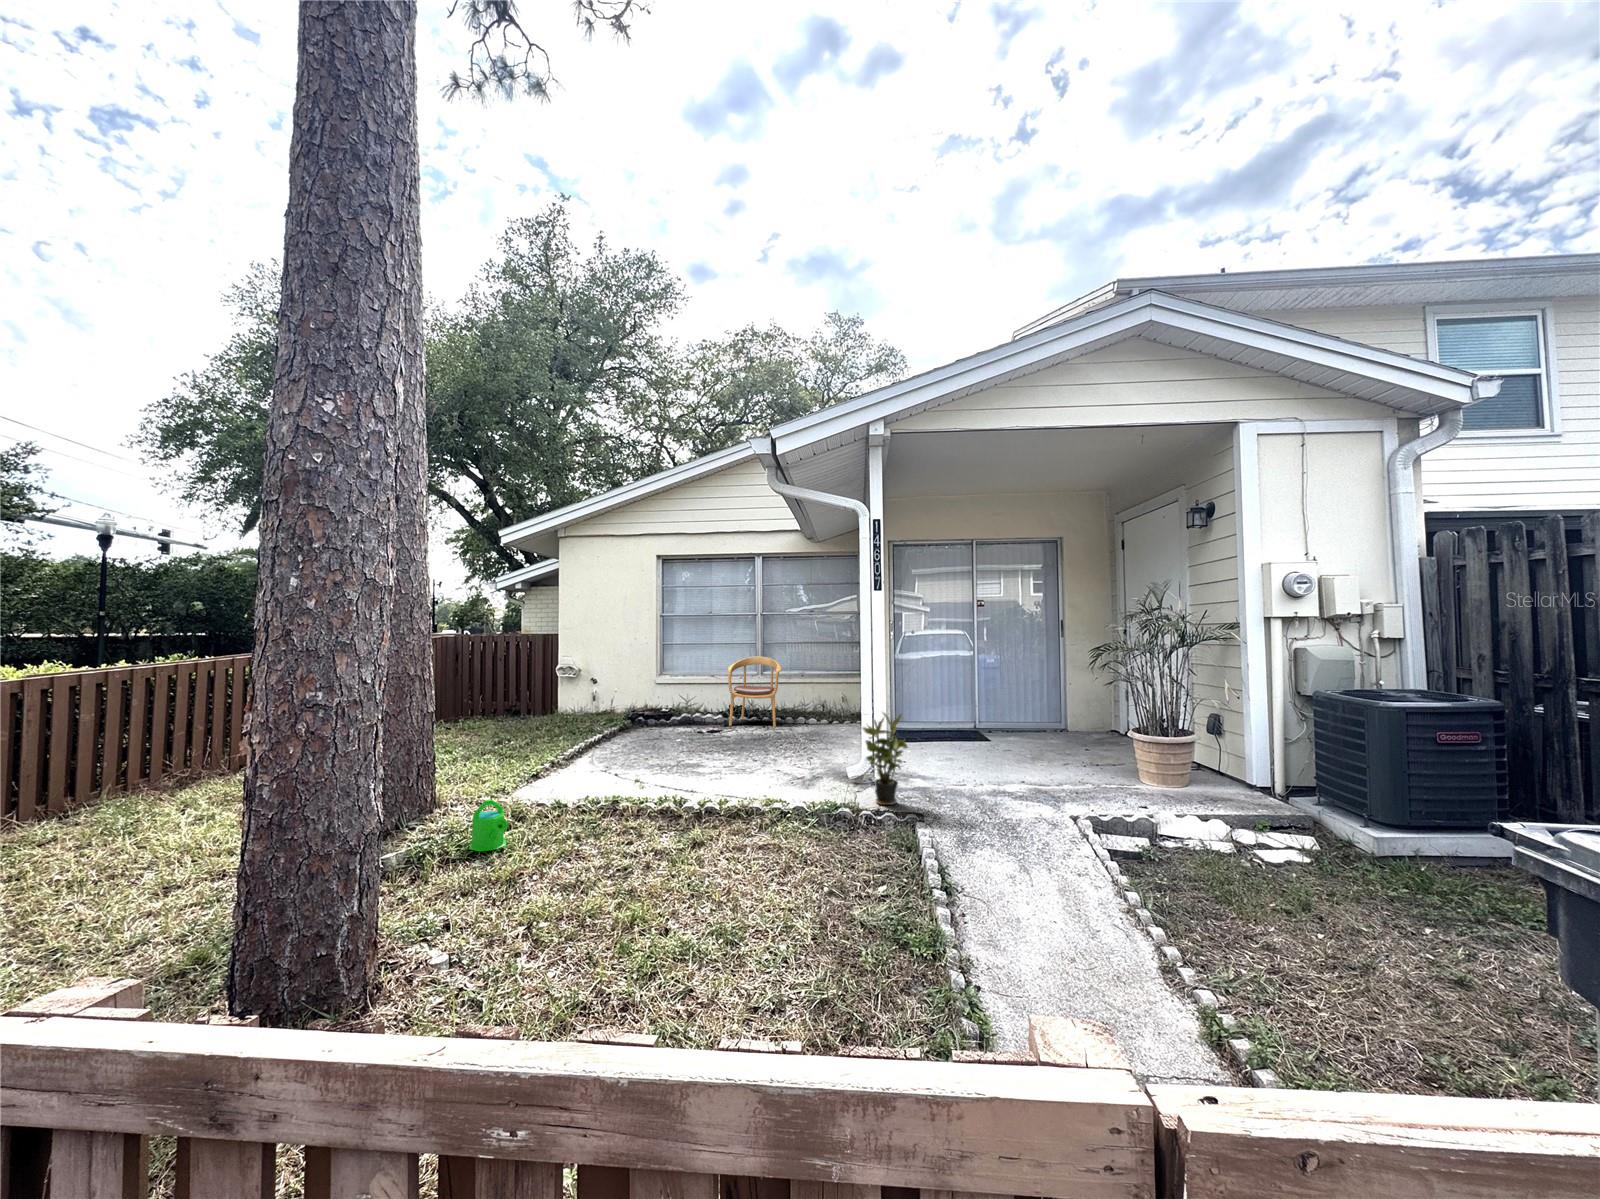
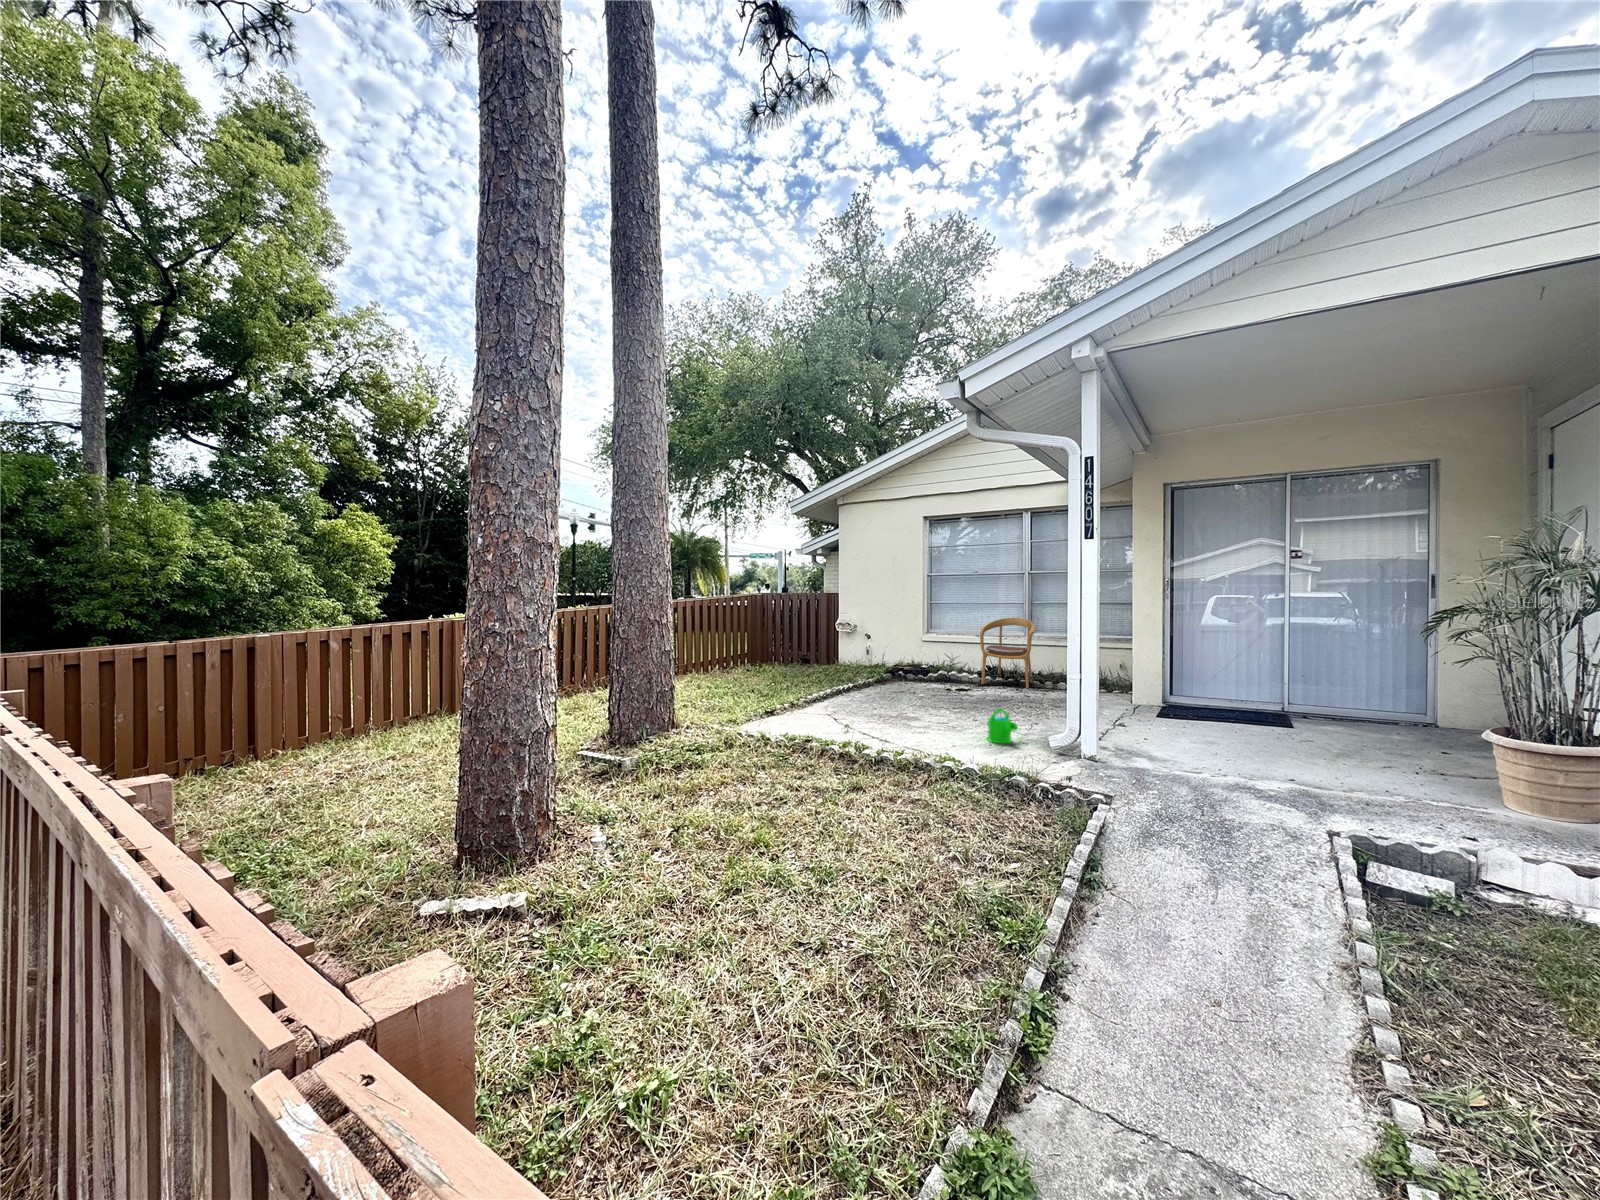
potted plant: present [863,713,907,805] -> none [1051,676,1109,781]
watering can: present [469,799,508,852] -> present [987,708,1018,743]

